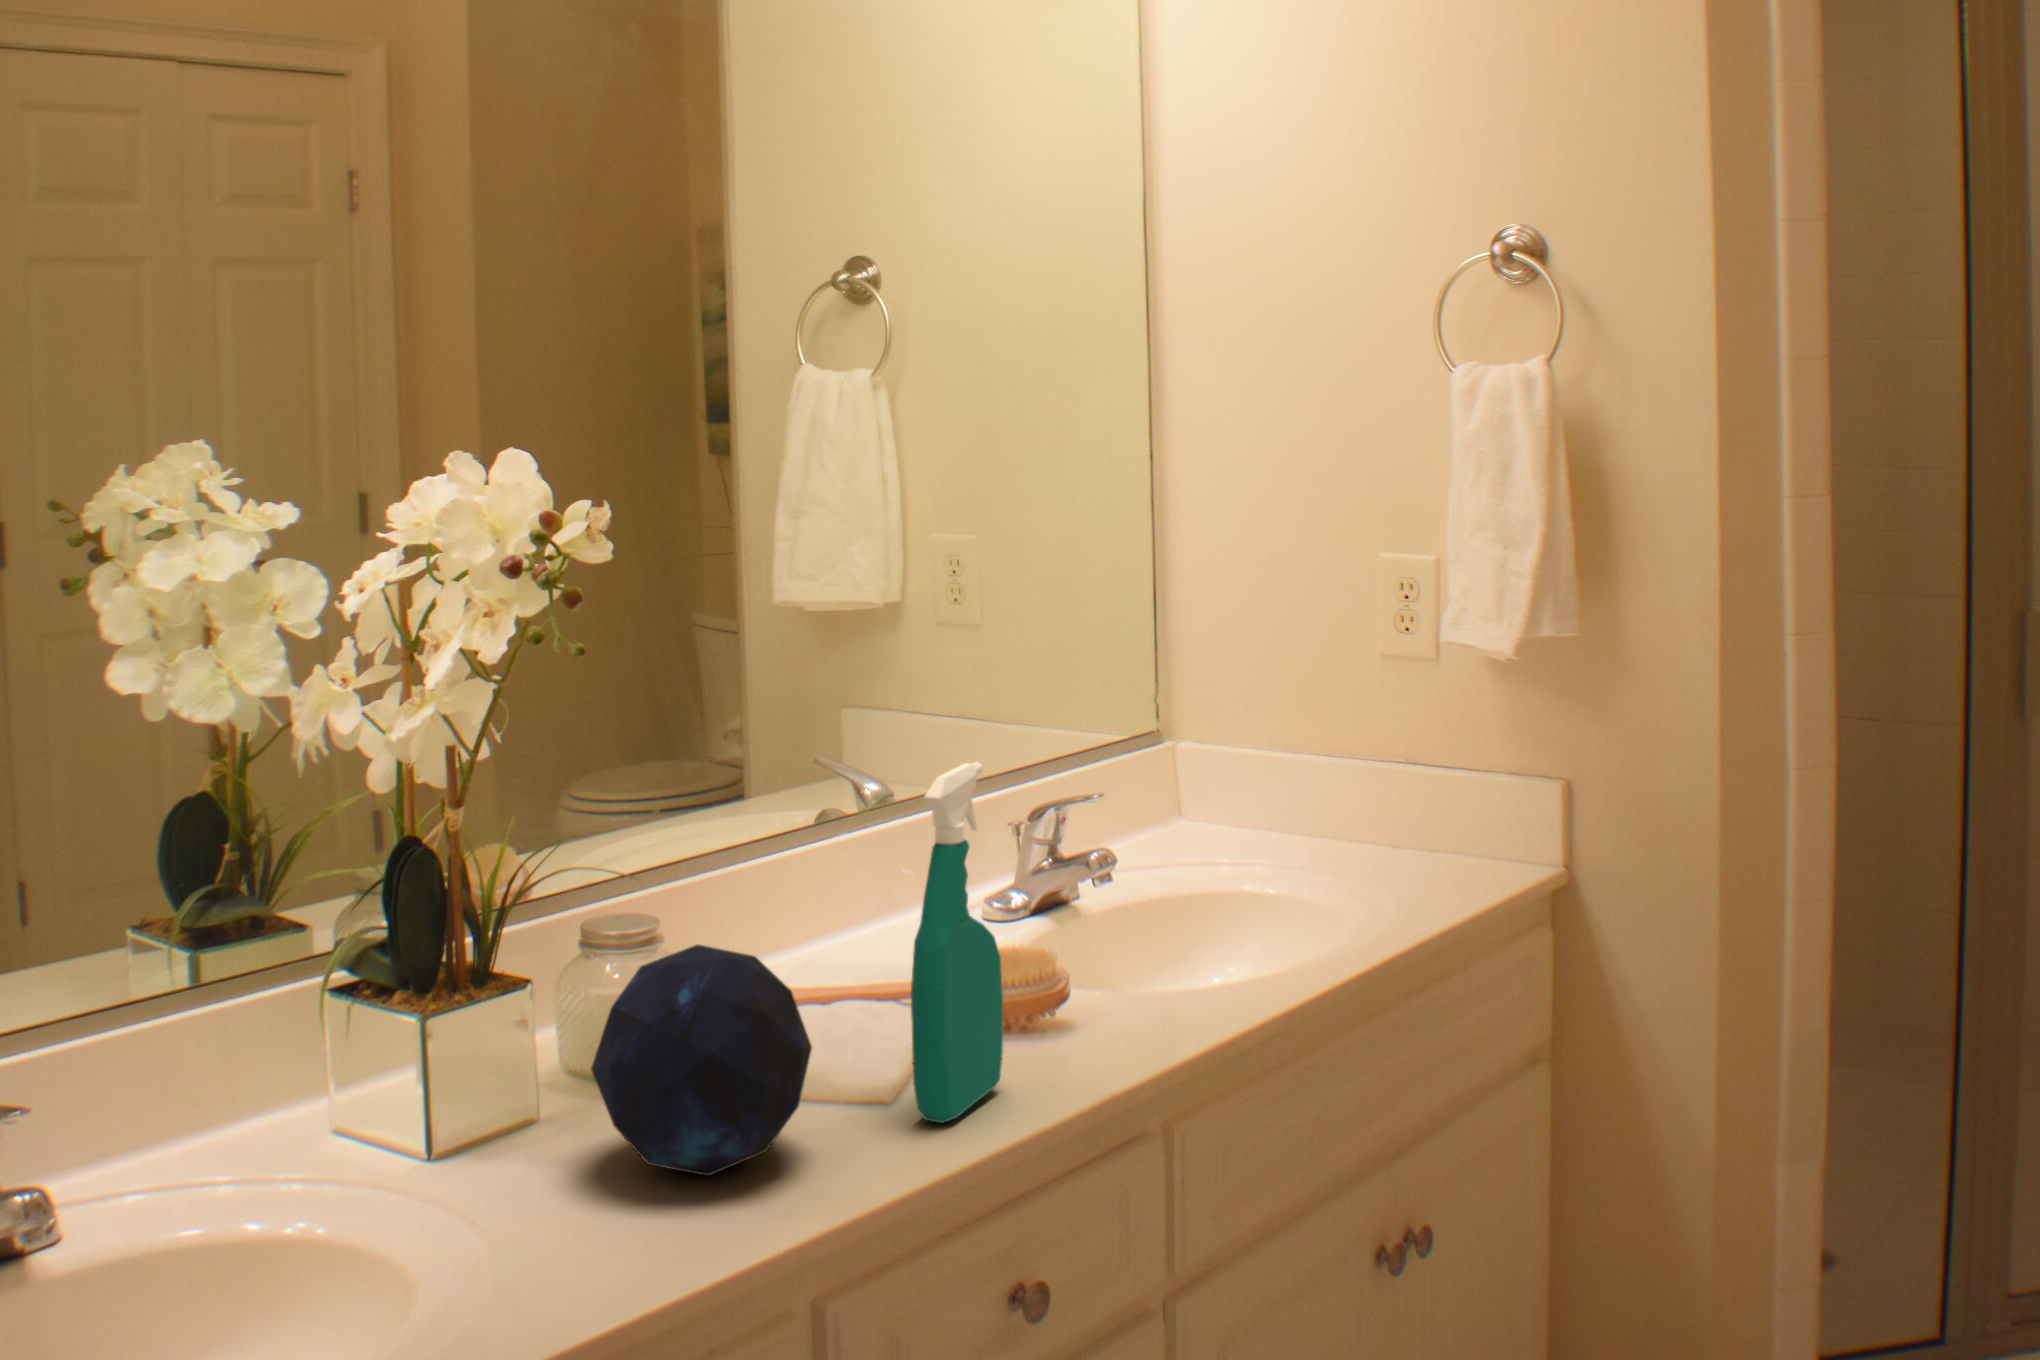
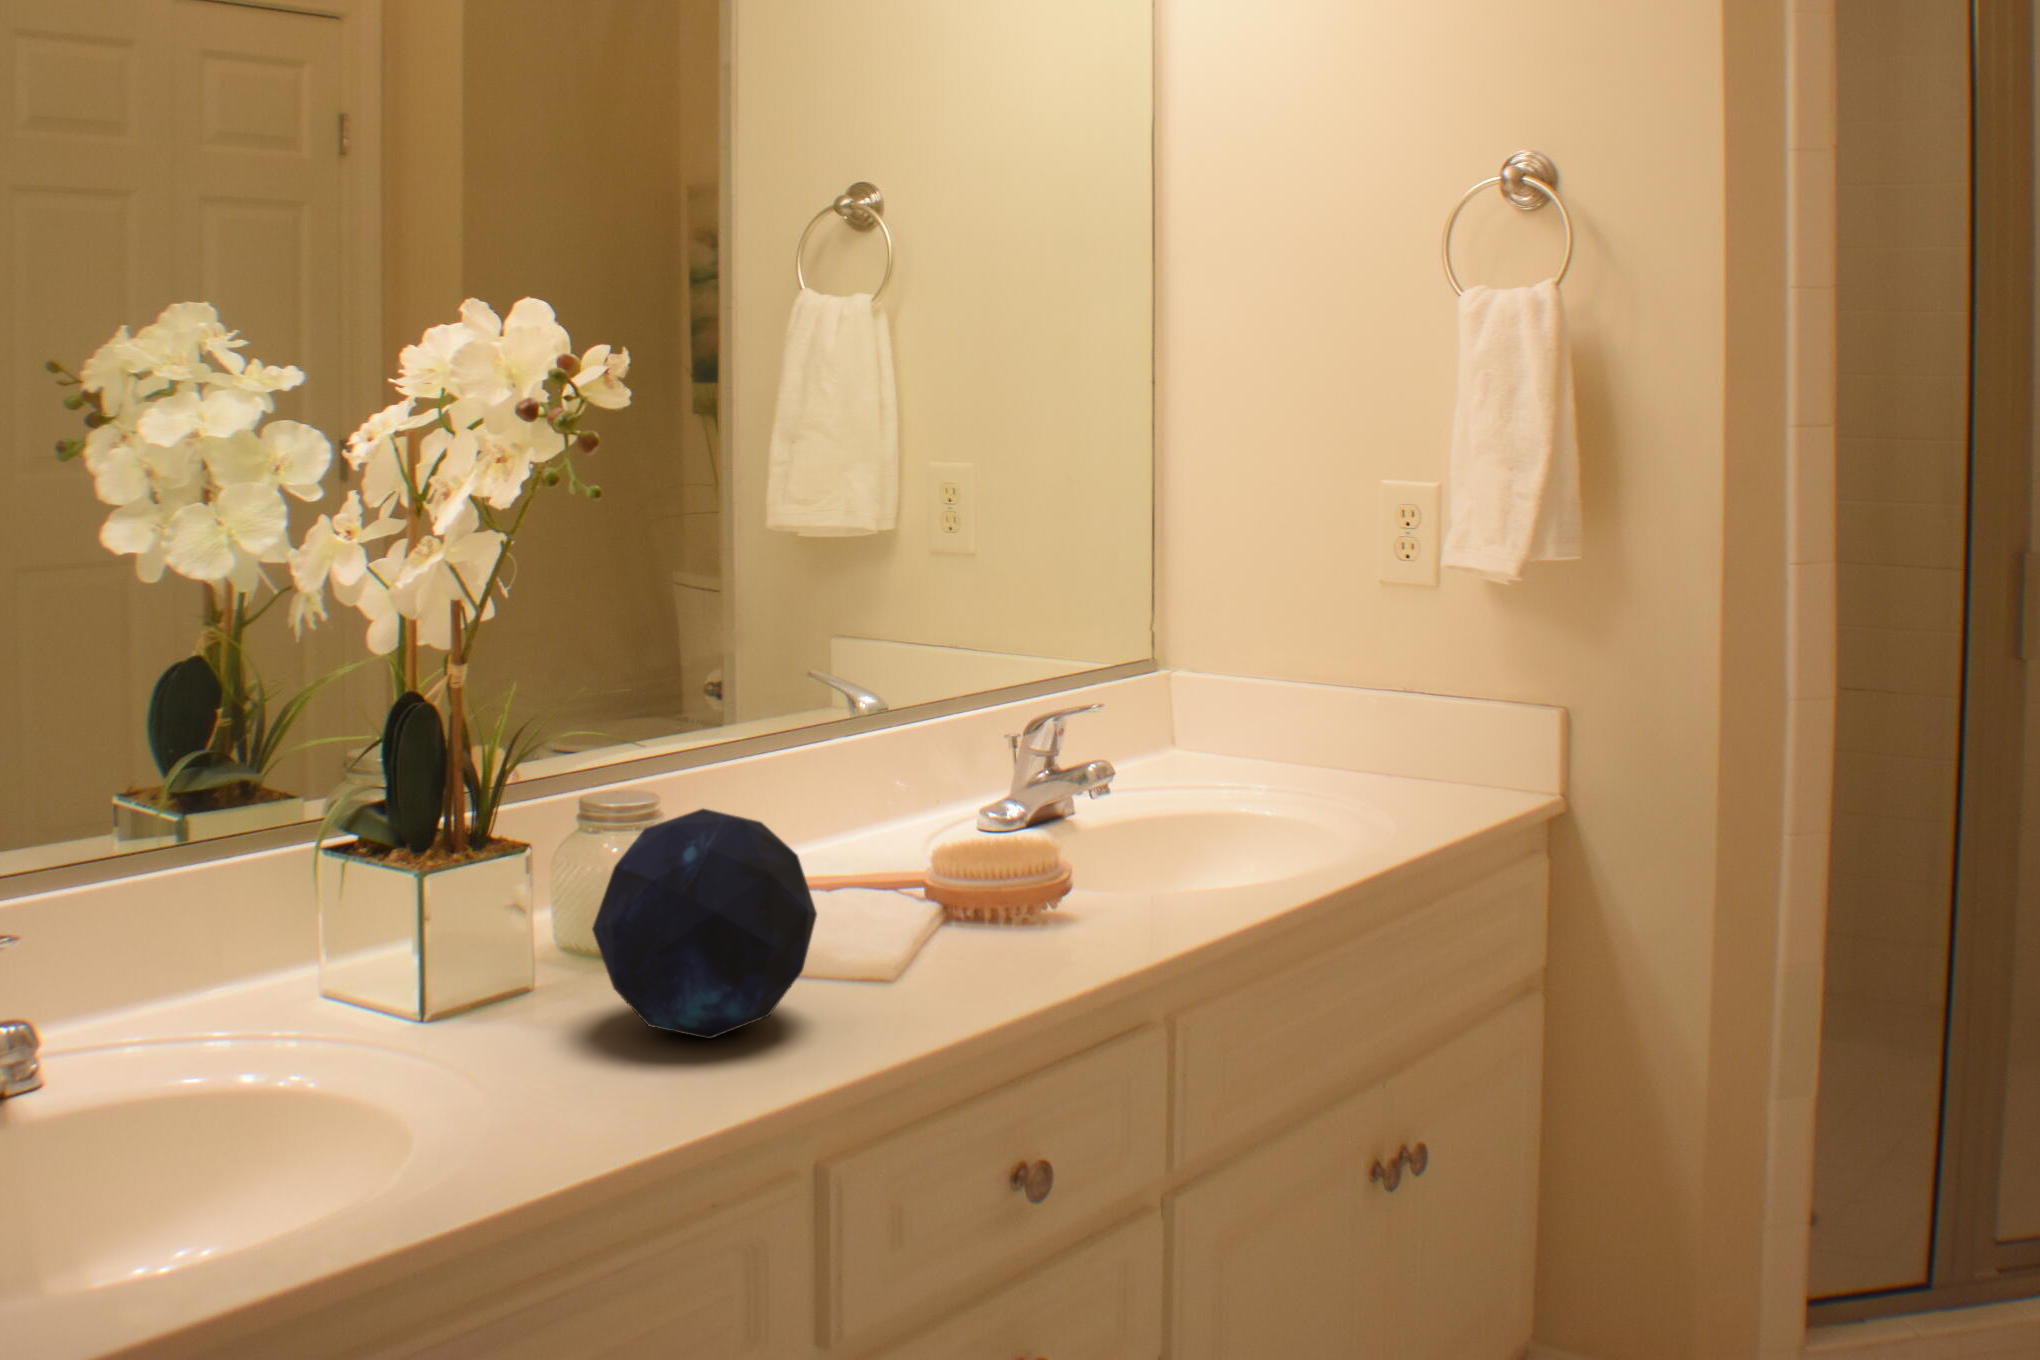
spray bottle: present [911,762,1003,1123] -> none [917,639,1008,997]

